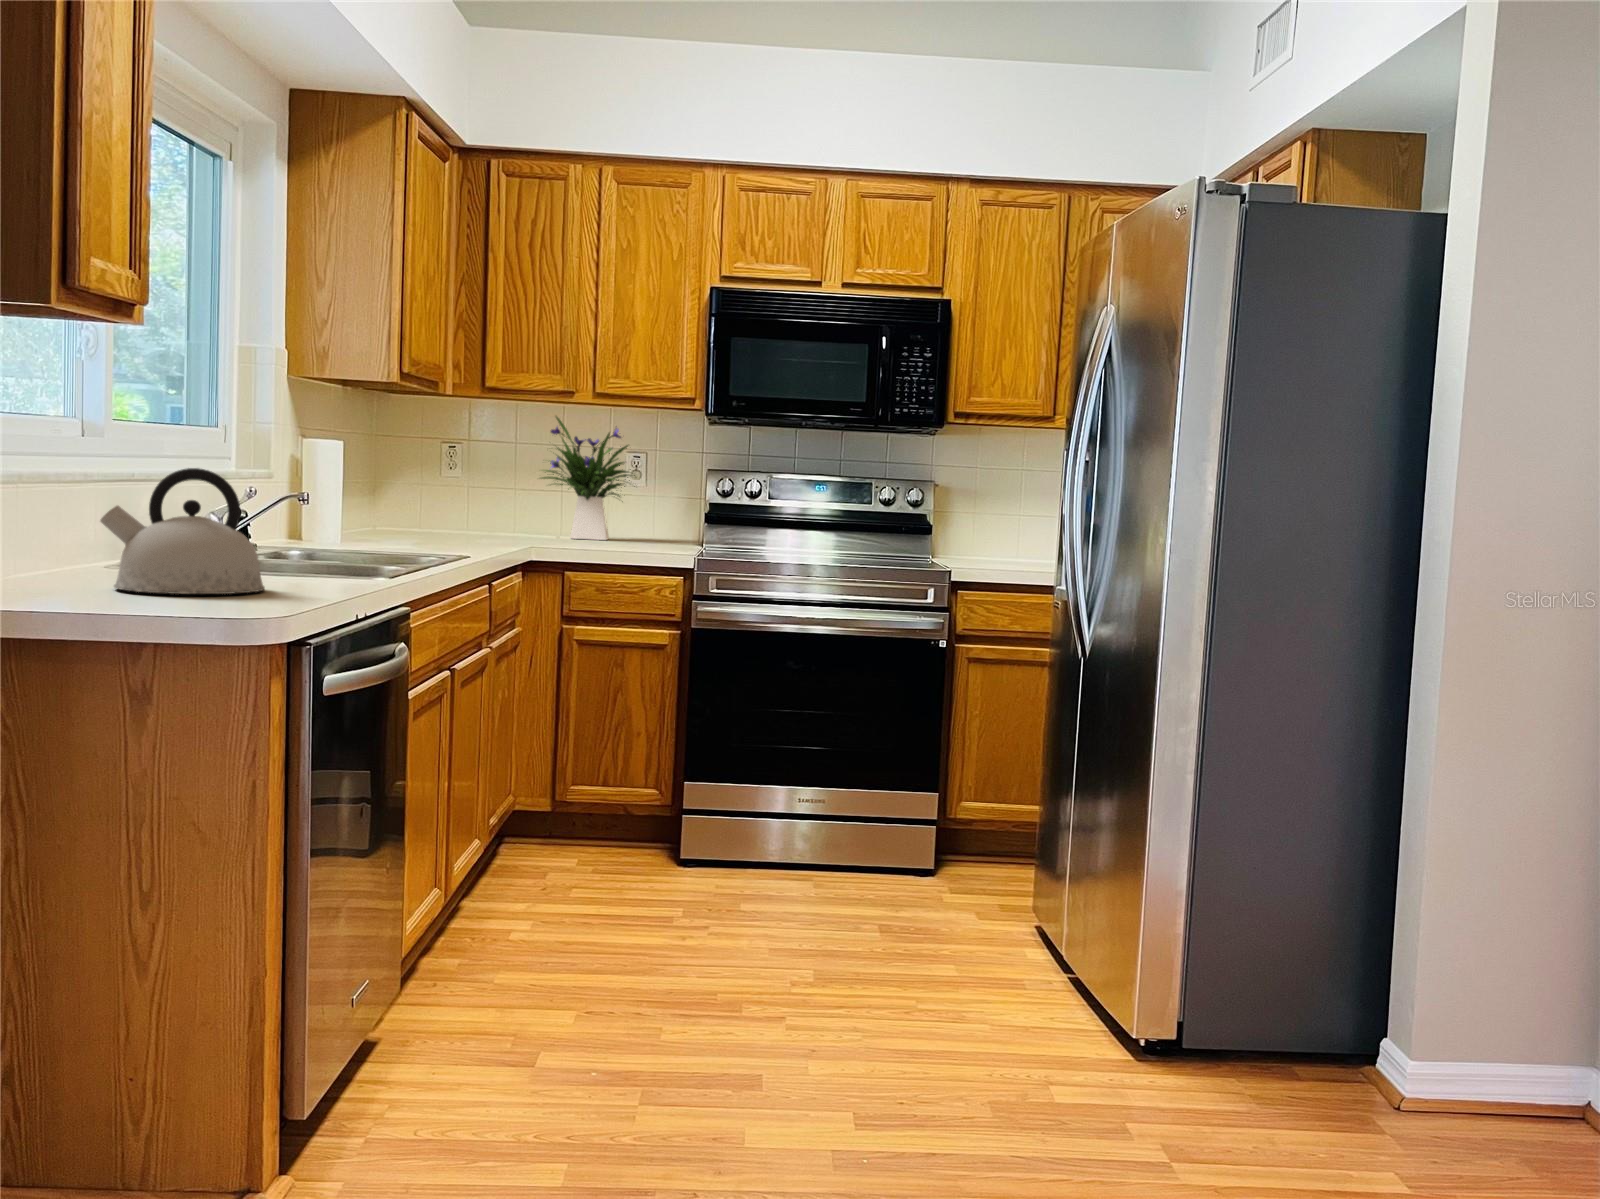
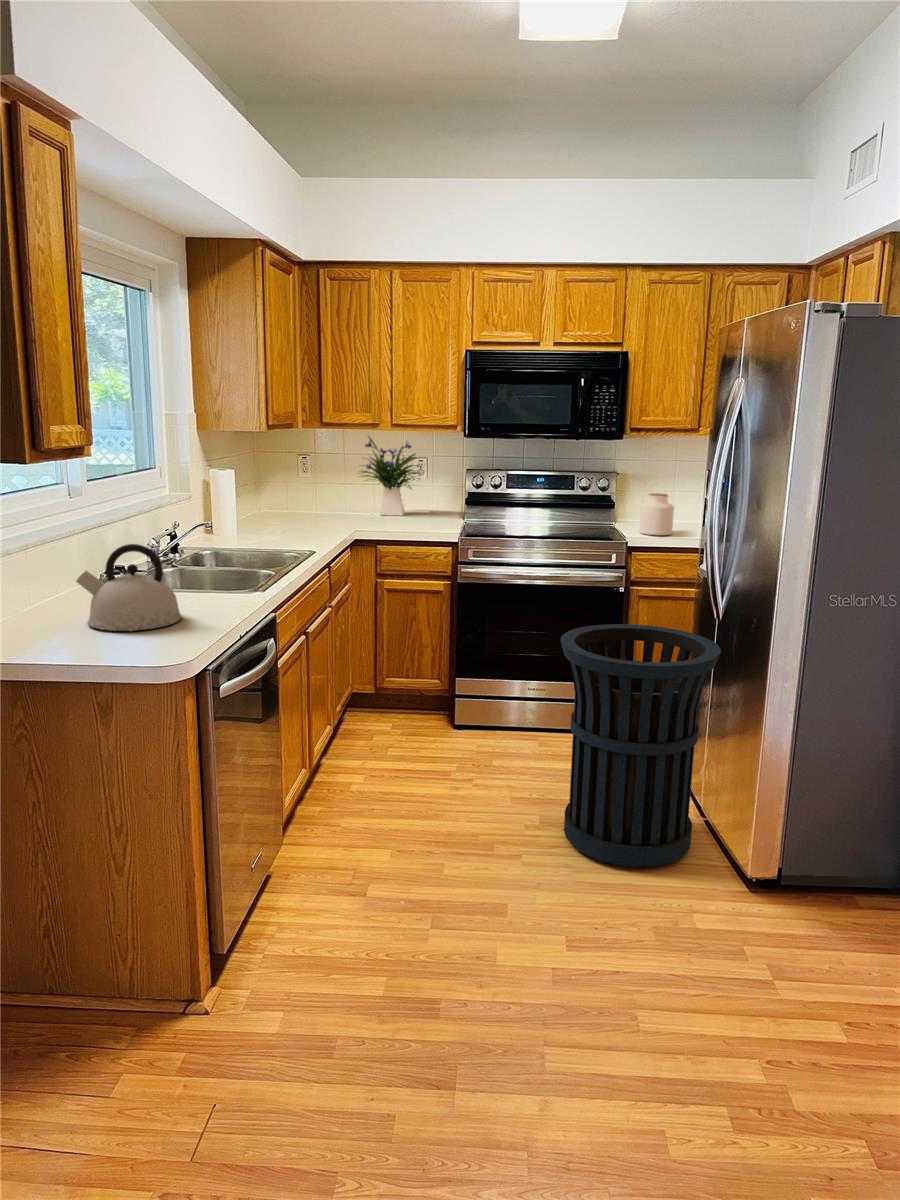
jar: none [967,508,1018,569] -> present [639,493,674,535]
trash can: none [848,669,1087,1034] -> present [560,624,721,868]

